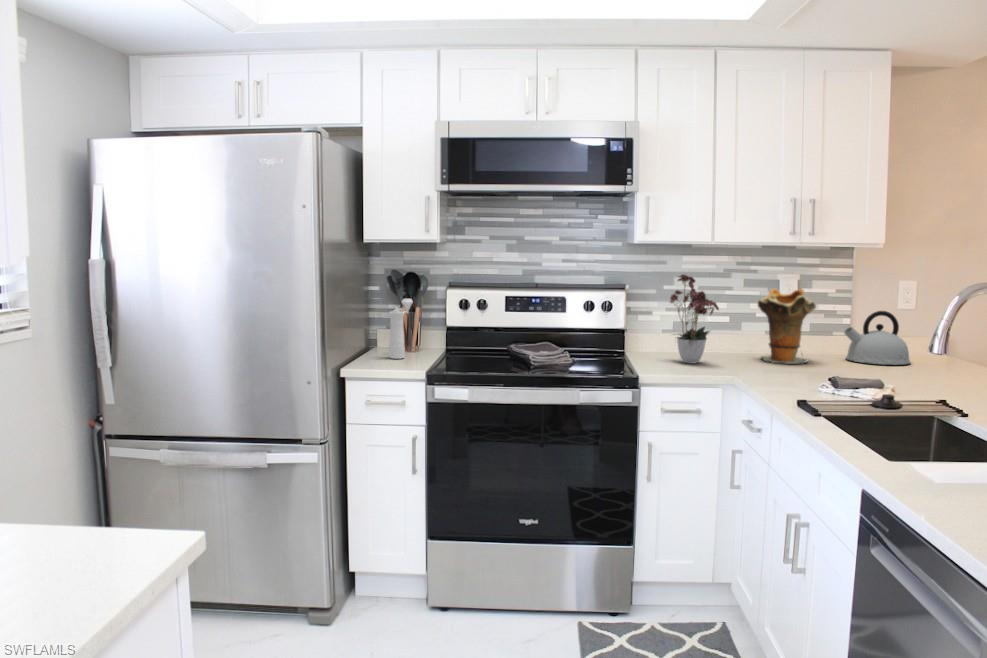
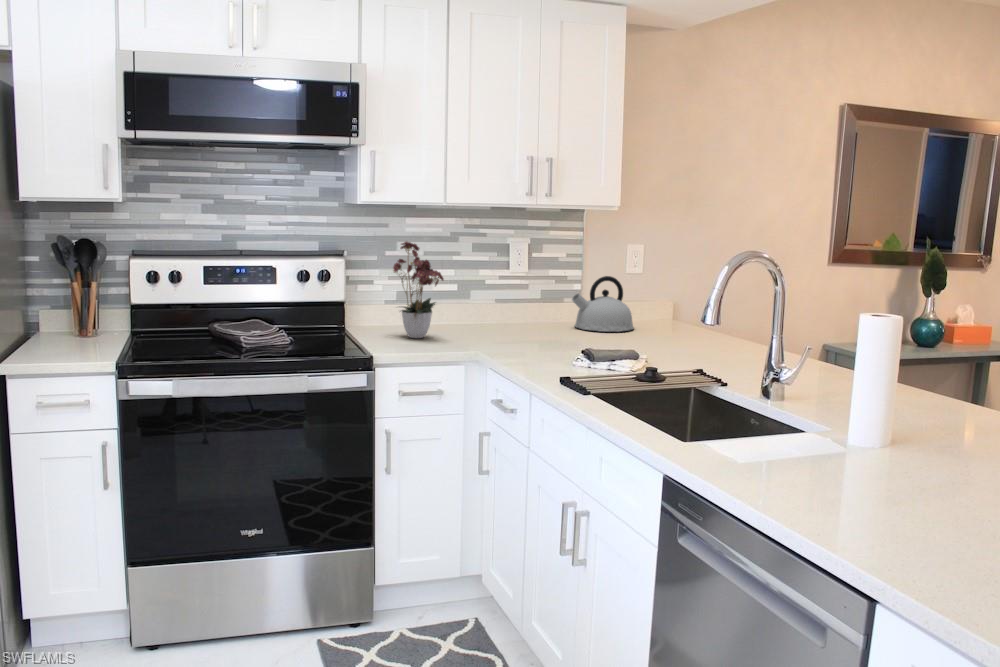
decorative vase: present [758,289,816,364] -> none [485,254,543,335]
pepper mill: present [389,299,413,359] -> none [59,272,88,347]

